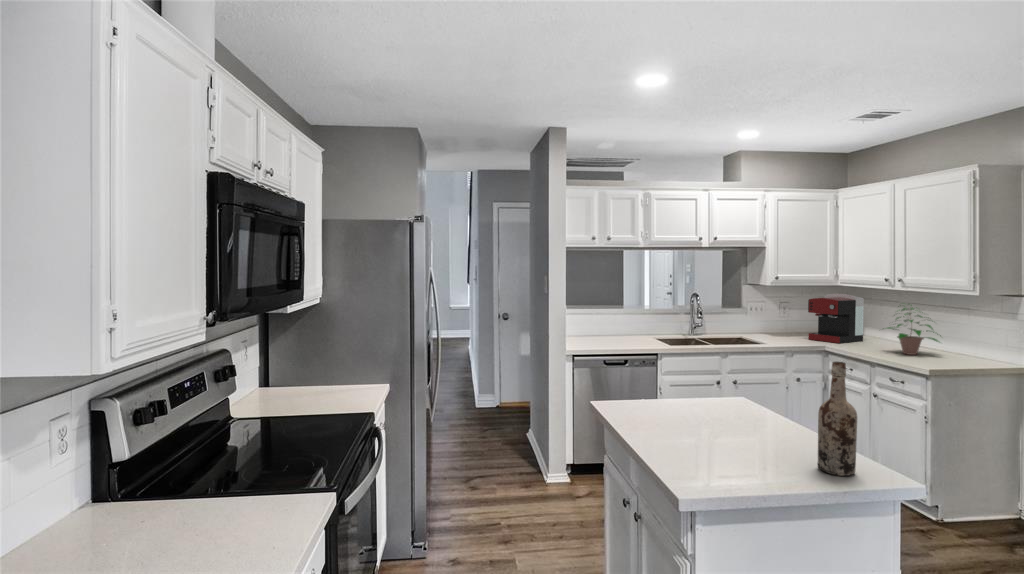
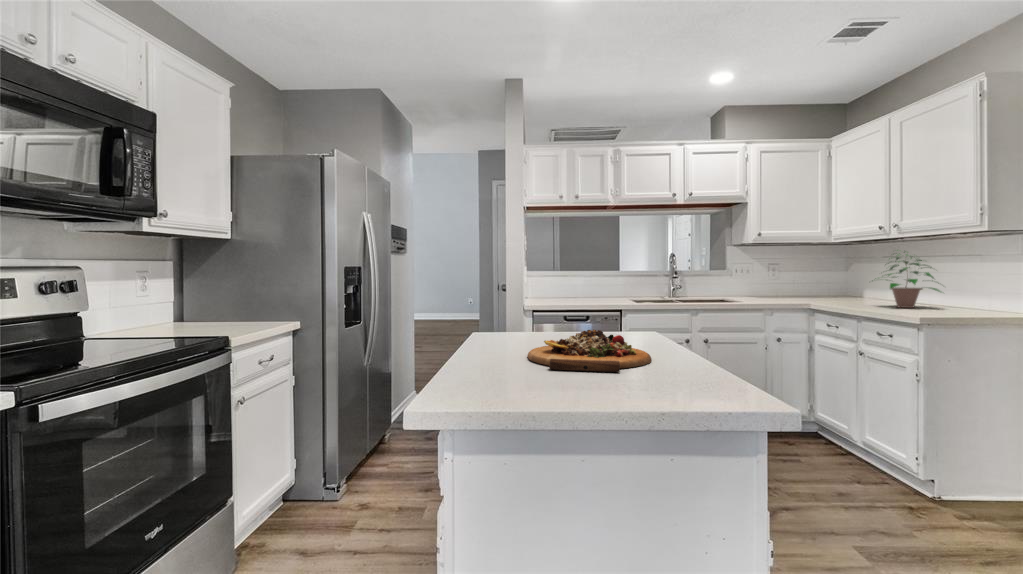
coffee maker: present [808,293,864,343] -> none [795,249,858,301]
wine bottle: present [818,362,857,476] -> none [651,226,706,399]
cutting board: none [684,411,785,451] -> present [528,330,652,372]

